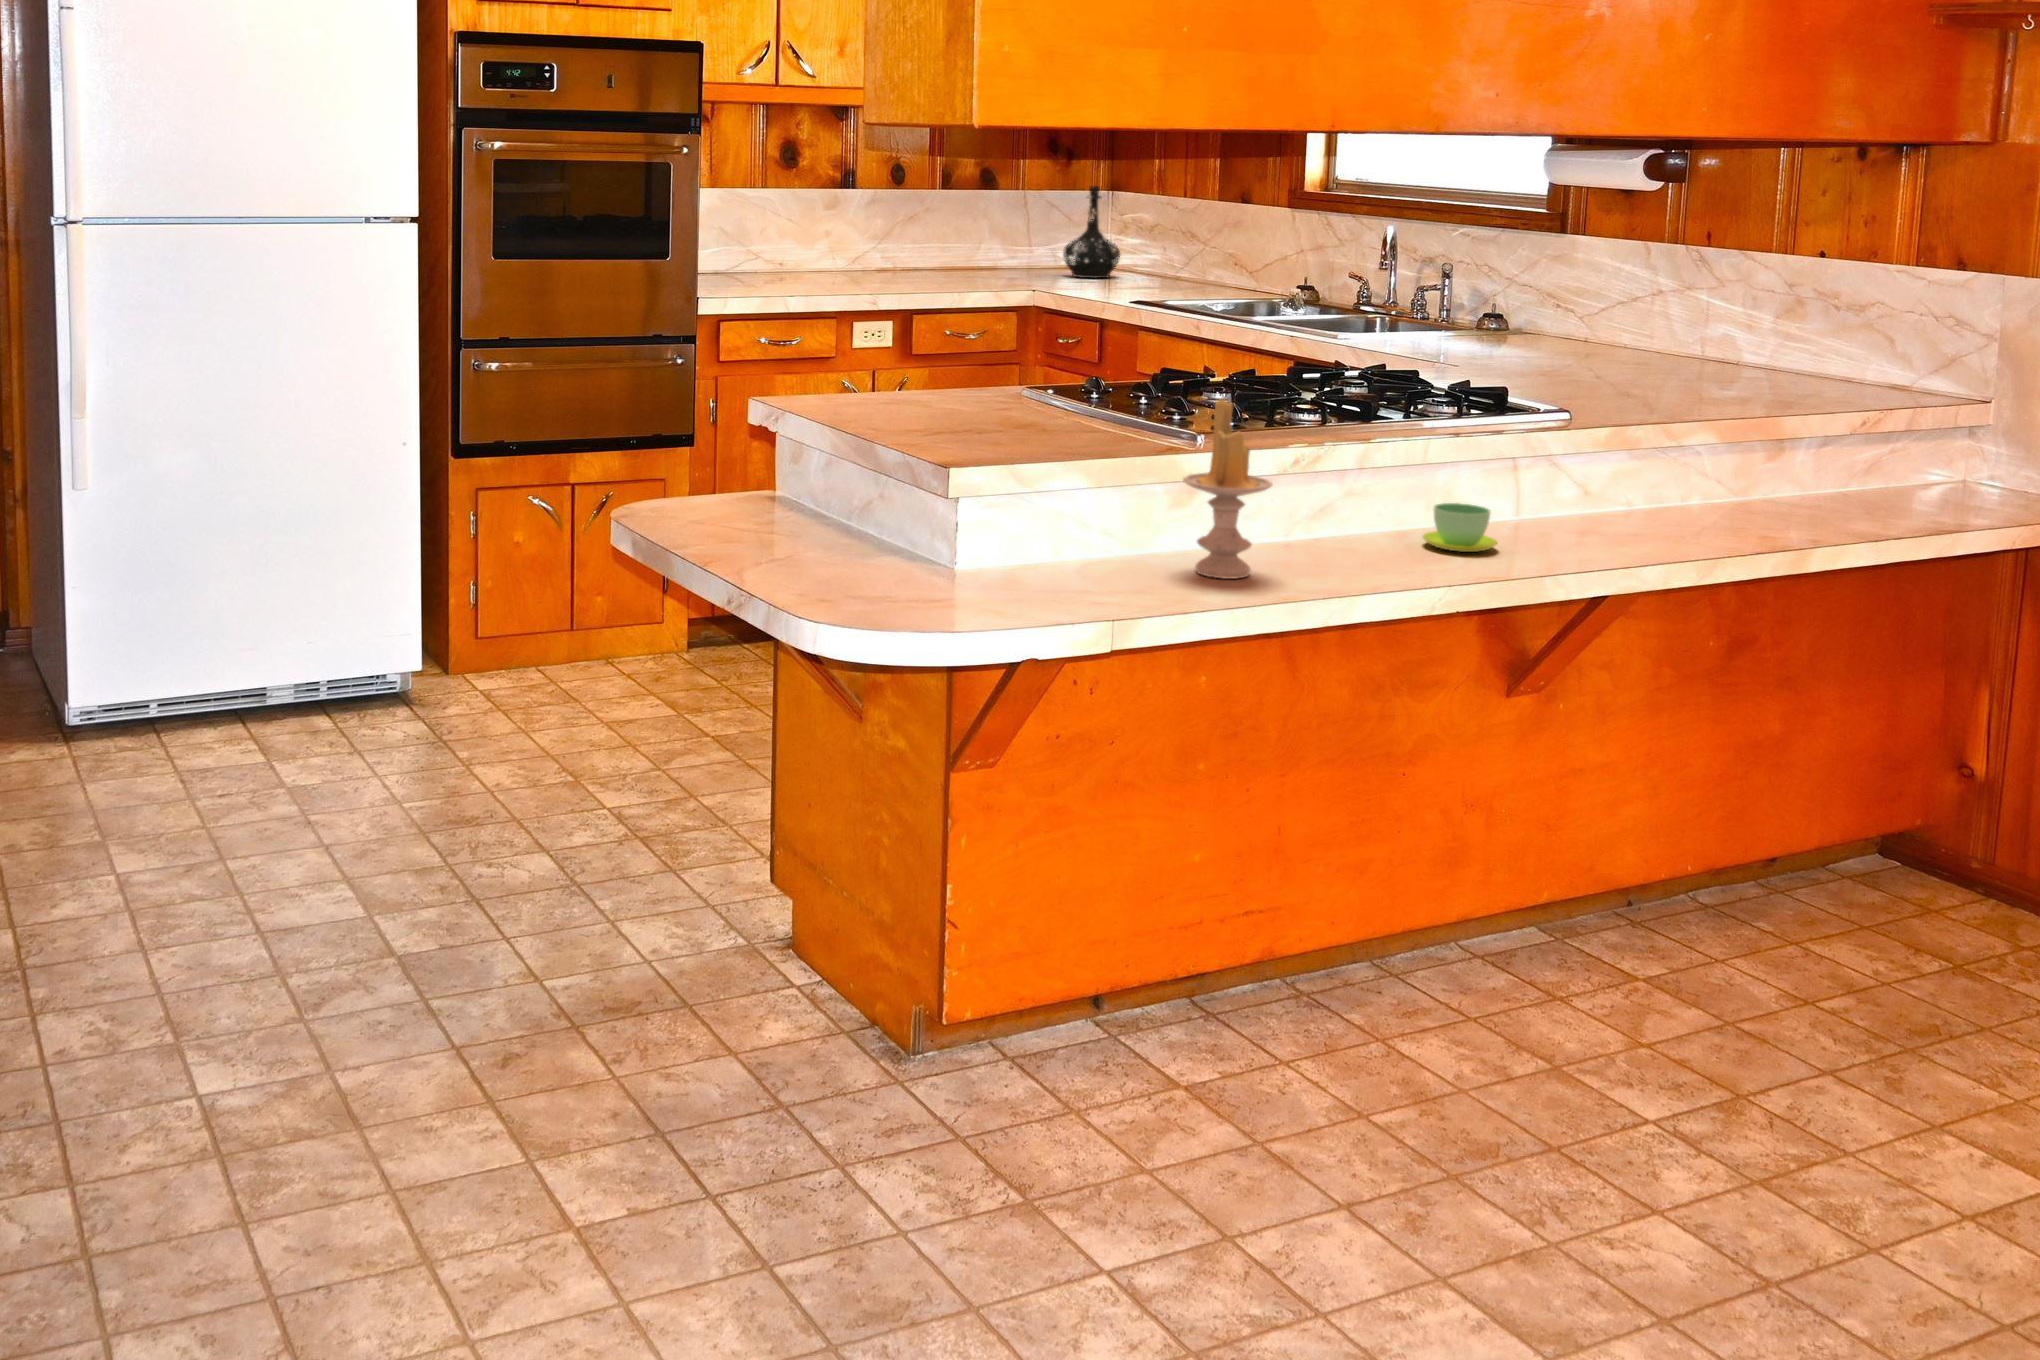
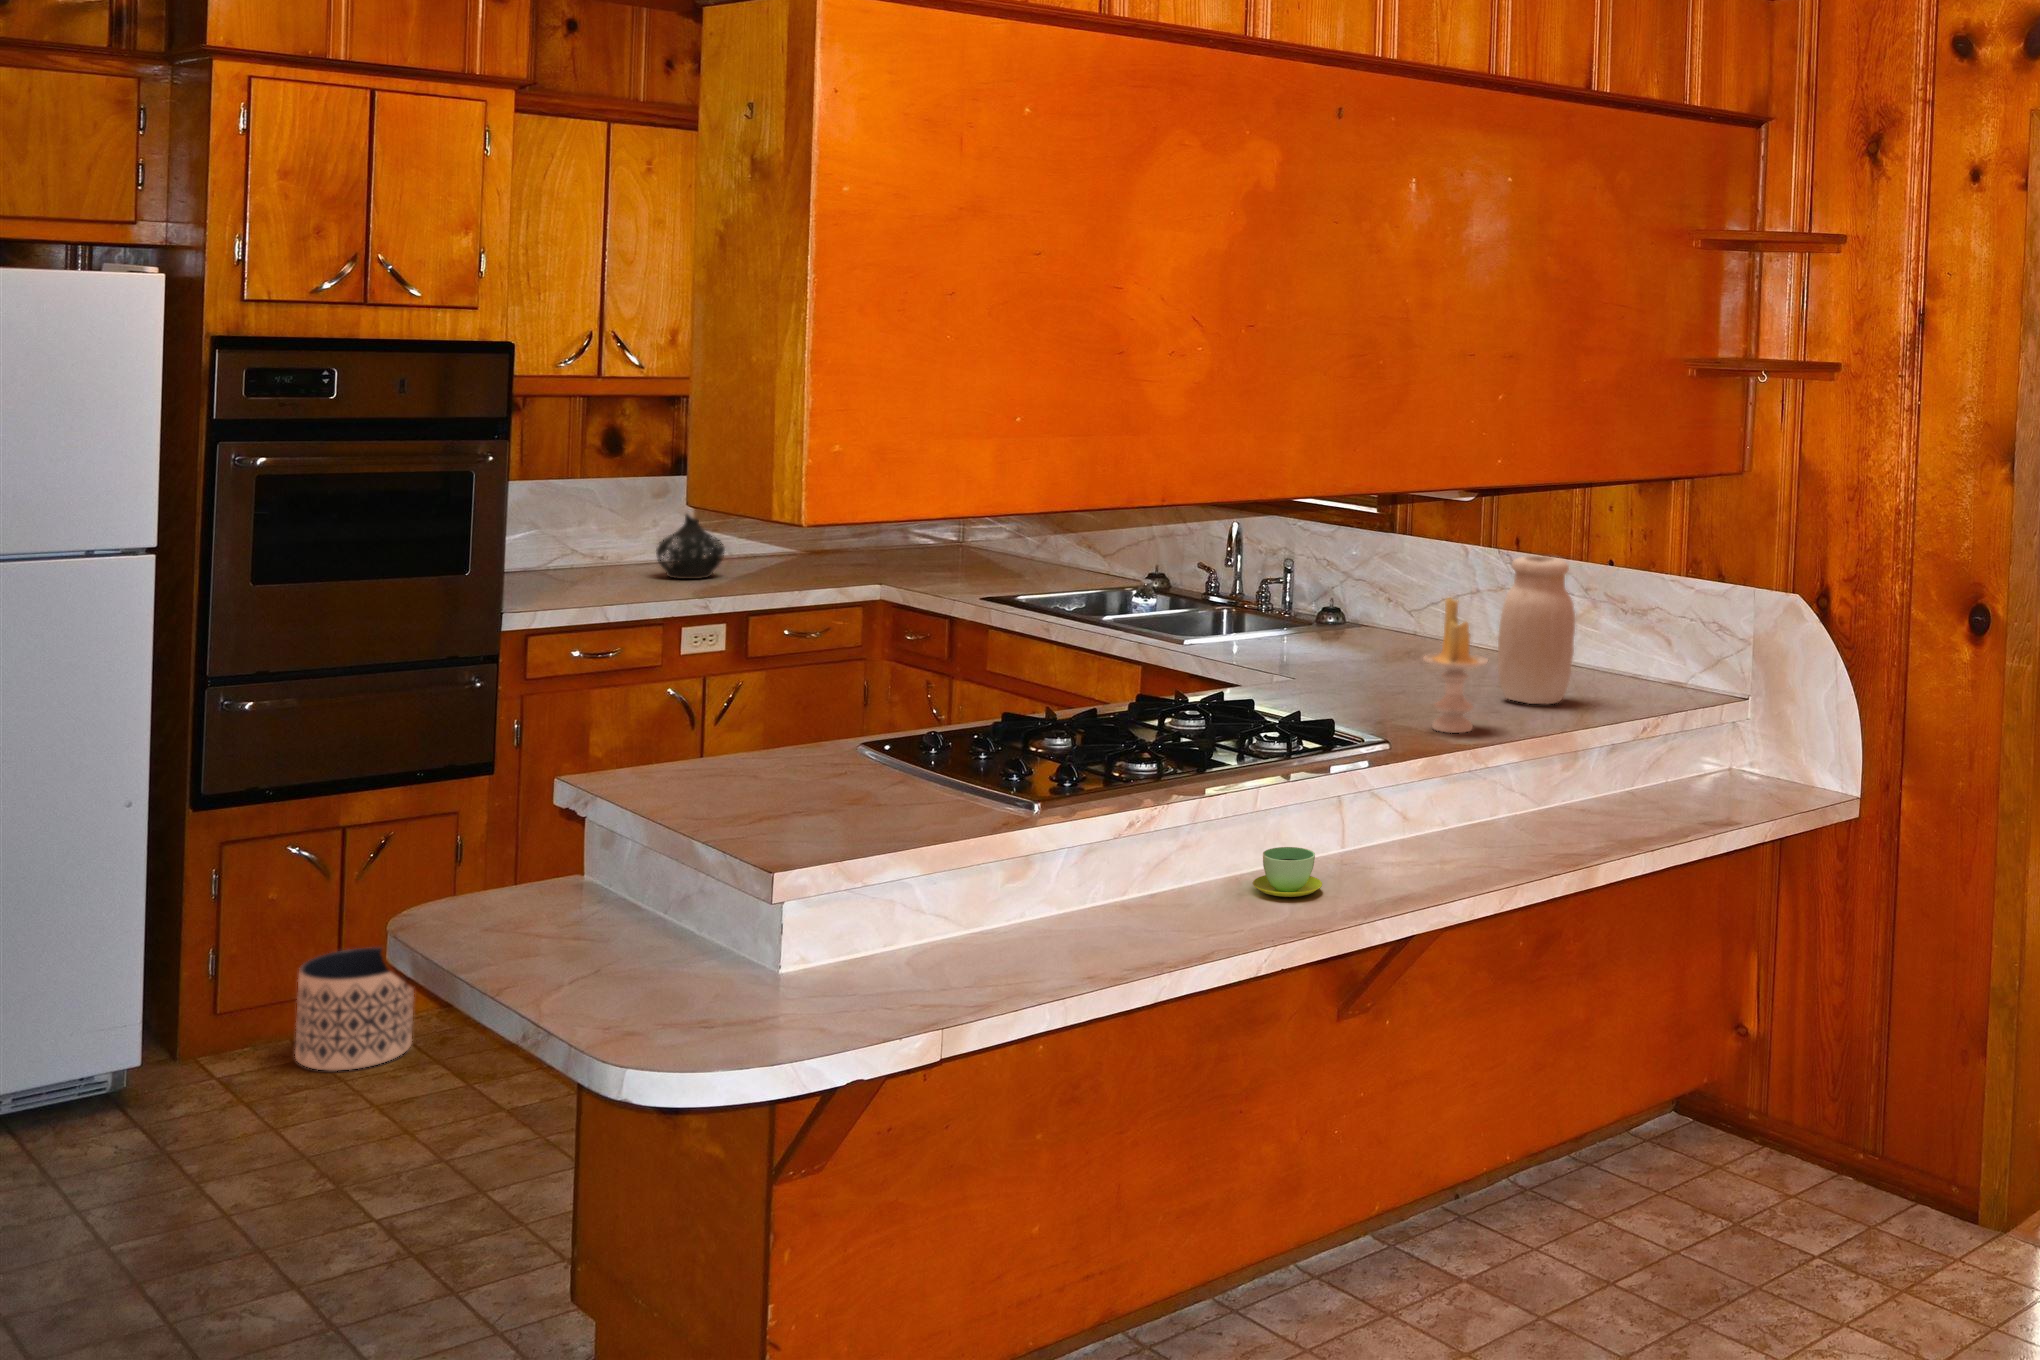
bottle: present [1063,186,1120,278] -> present [656,515,725,579]
jar: none [1686,232,1780,394] -> present [1498,556,1575,704]
candle: present [1183,399,1272,579] -> present [1423,598,1488,733]
planter: none [546,587,637,688] -> present [295,947,414,1071]

